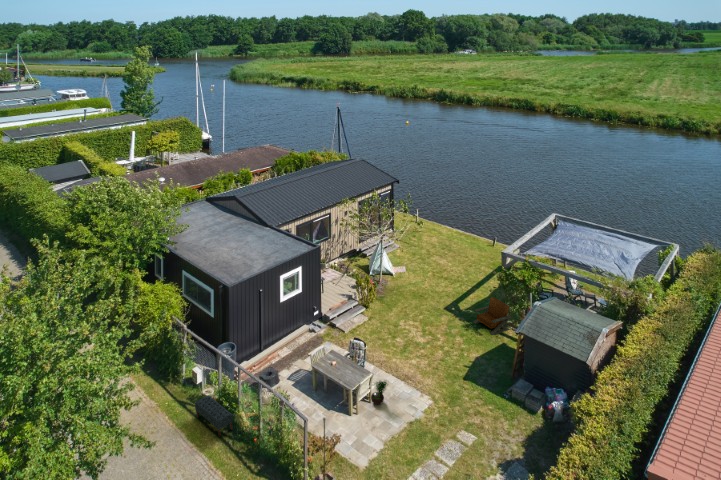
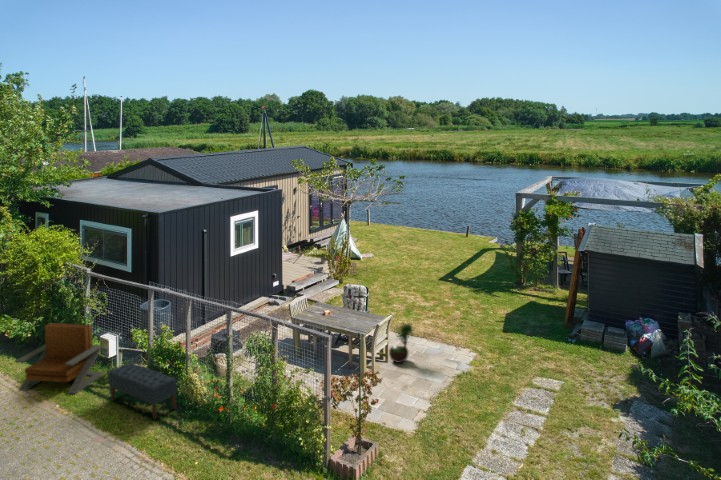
lounge chair: present [474,297,511,335] -> present [16,323,103,394]

